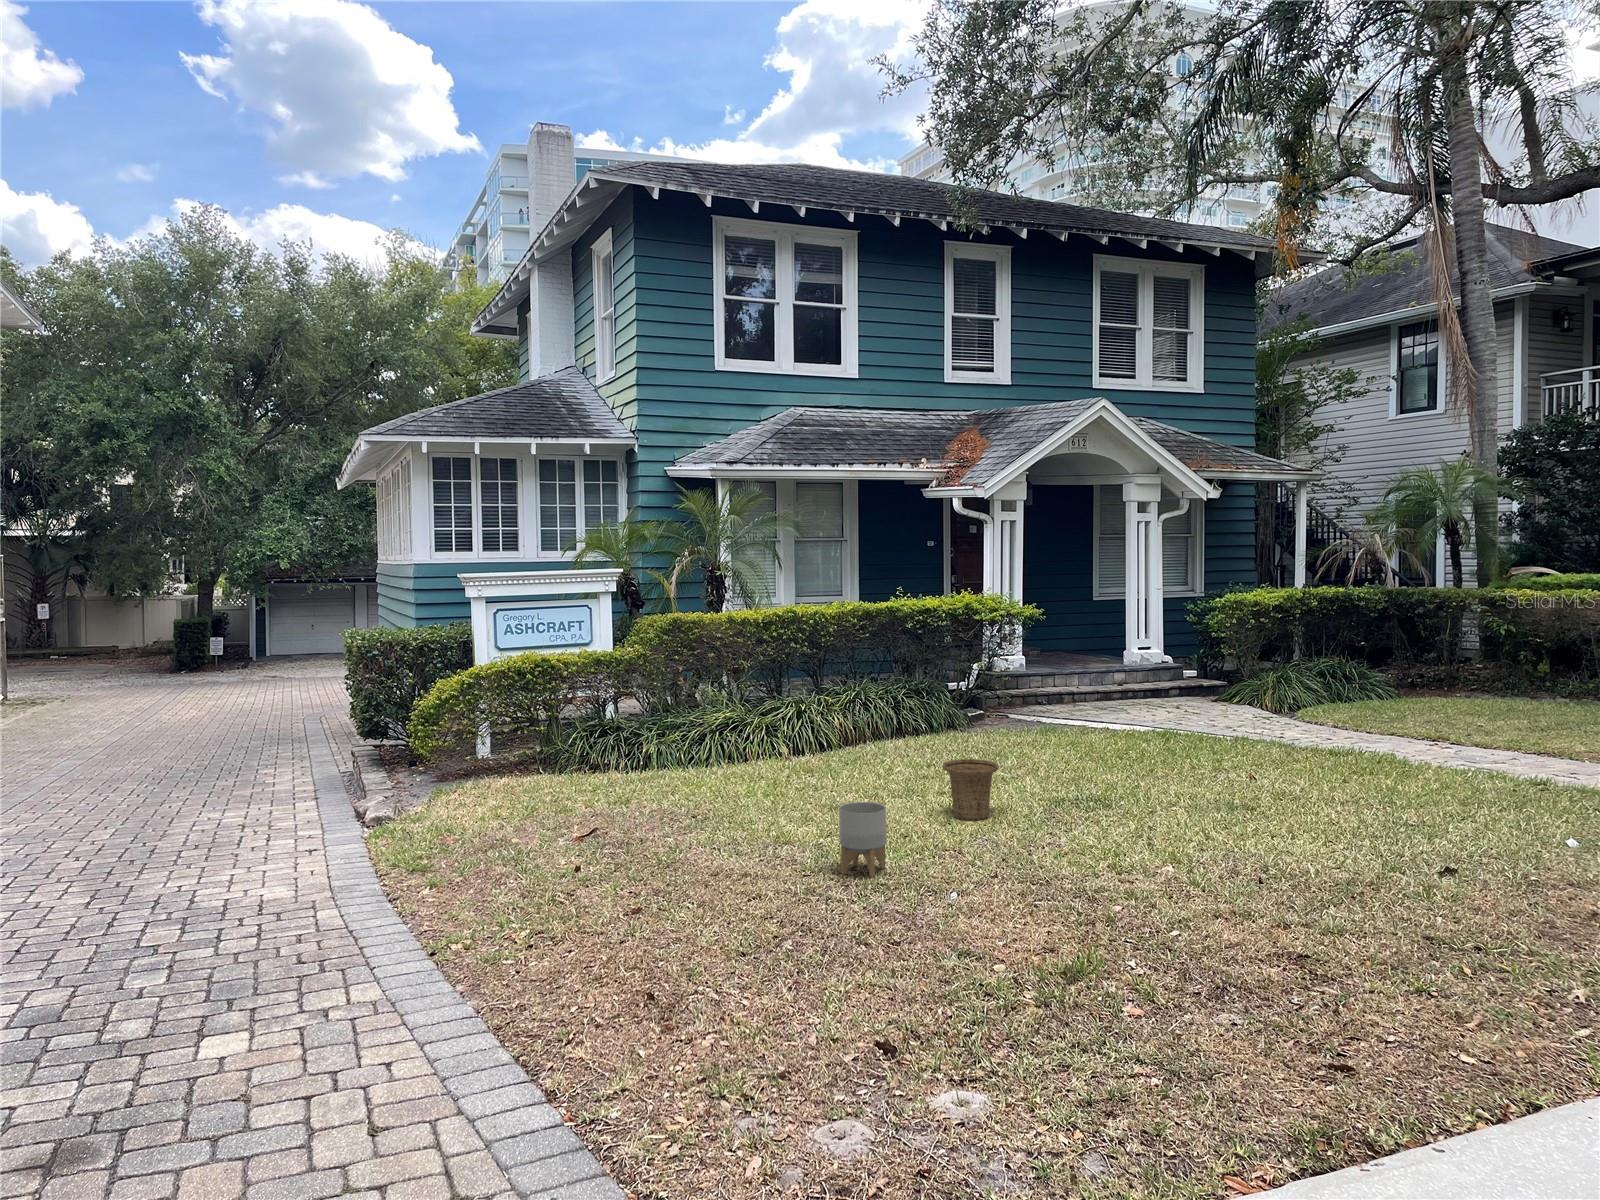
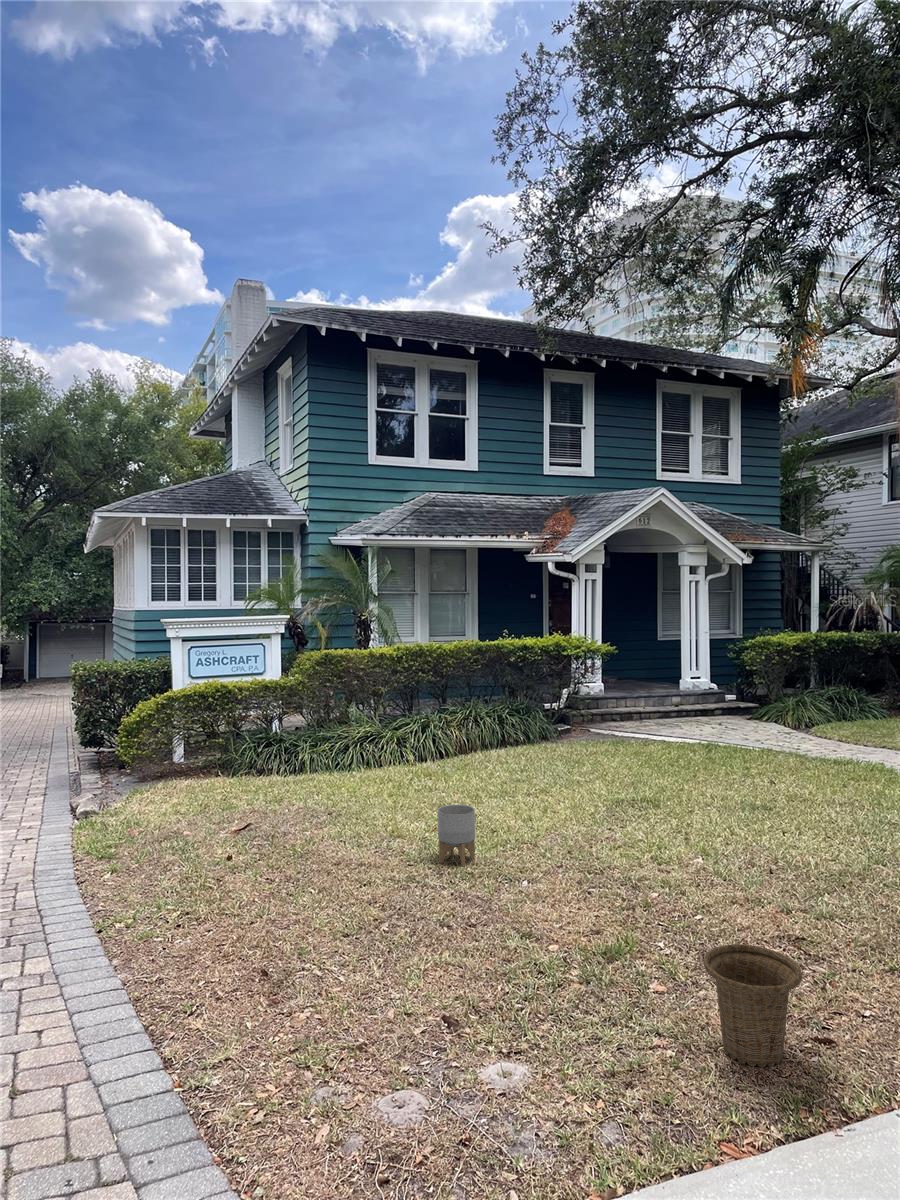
basket: present [943,759,999,821] -> present [703,944,802,1067]

